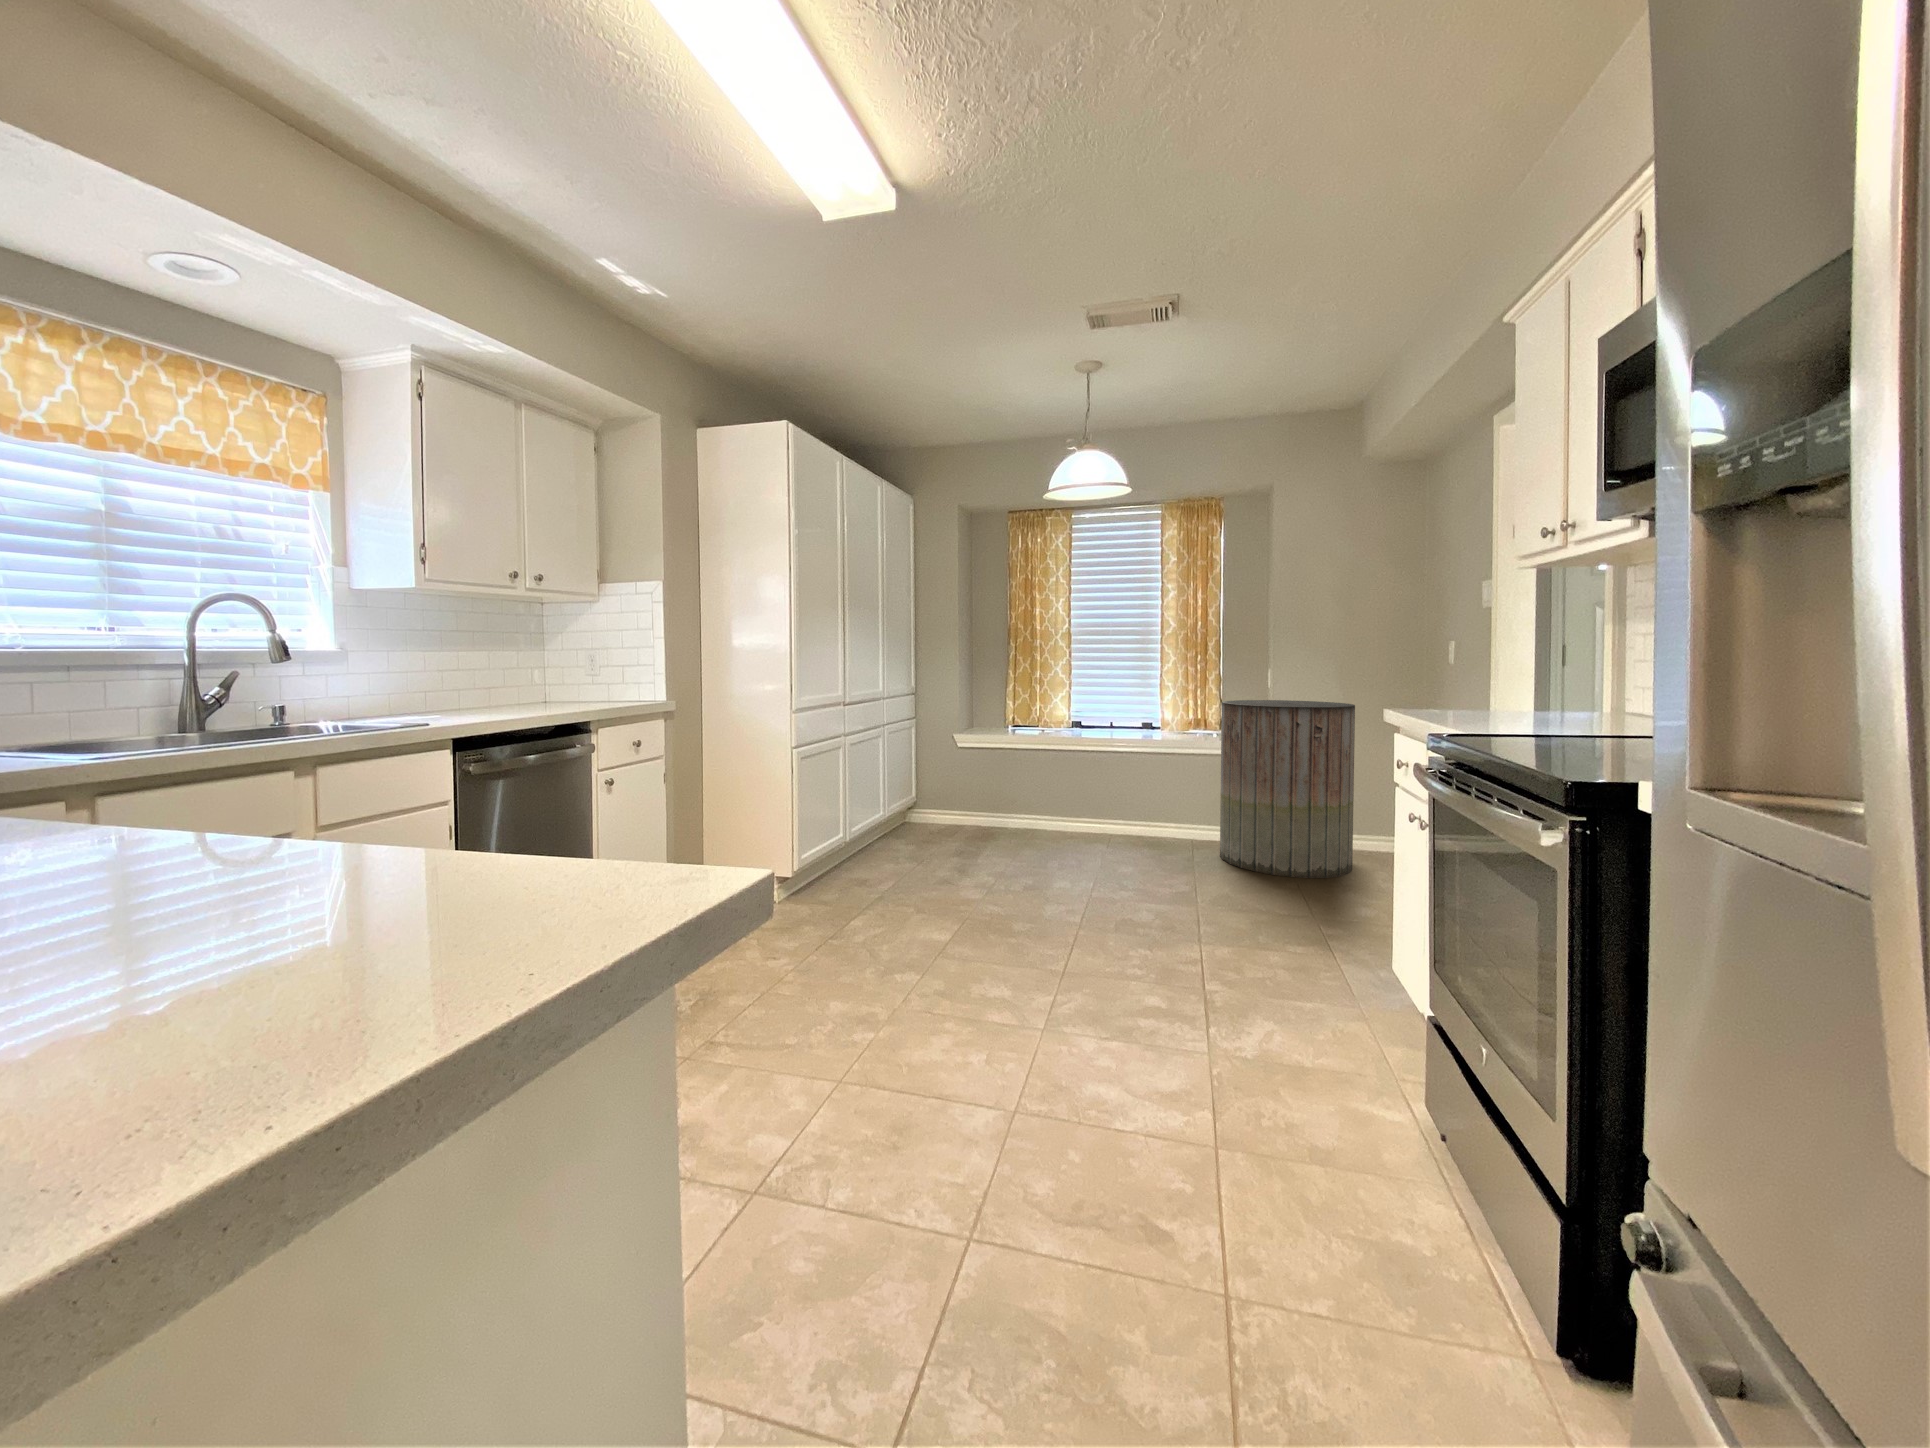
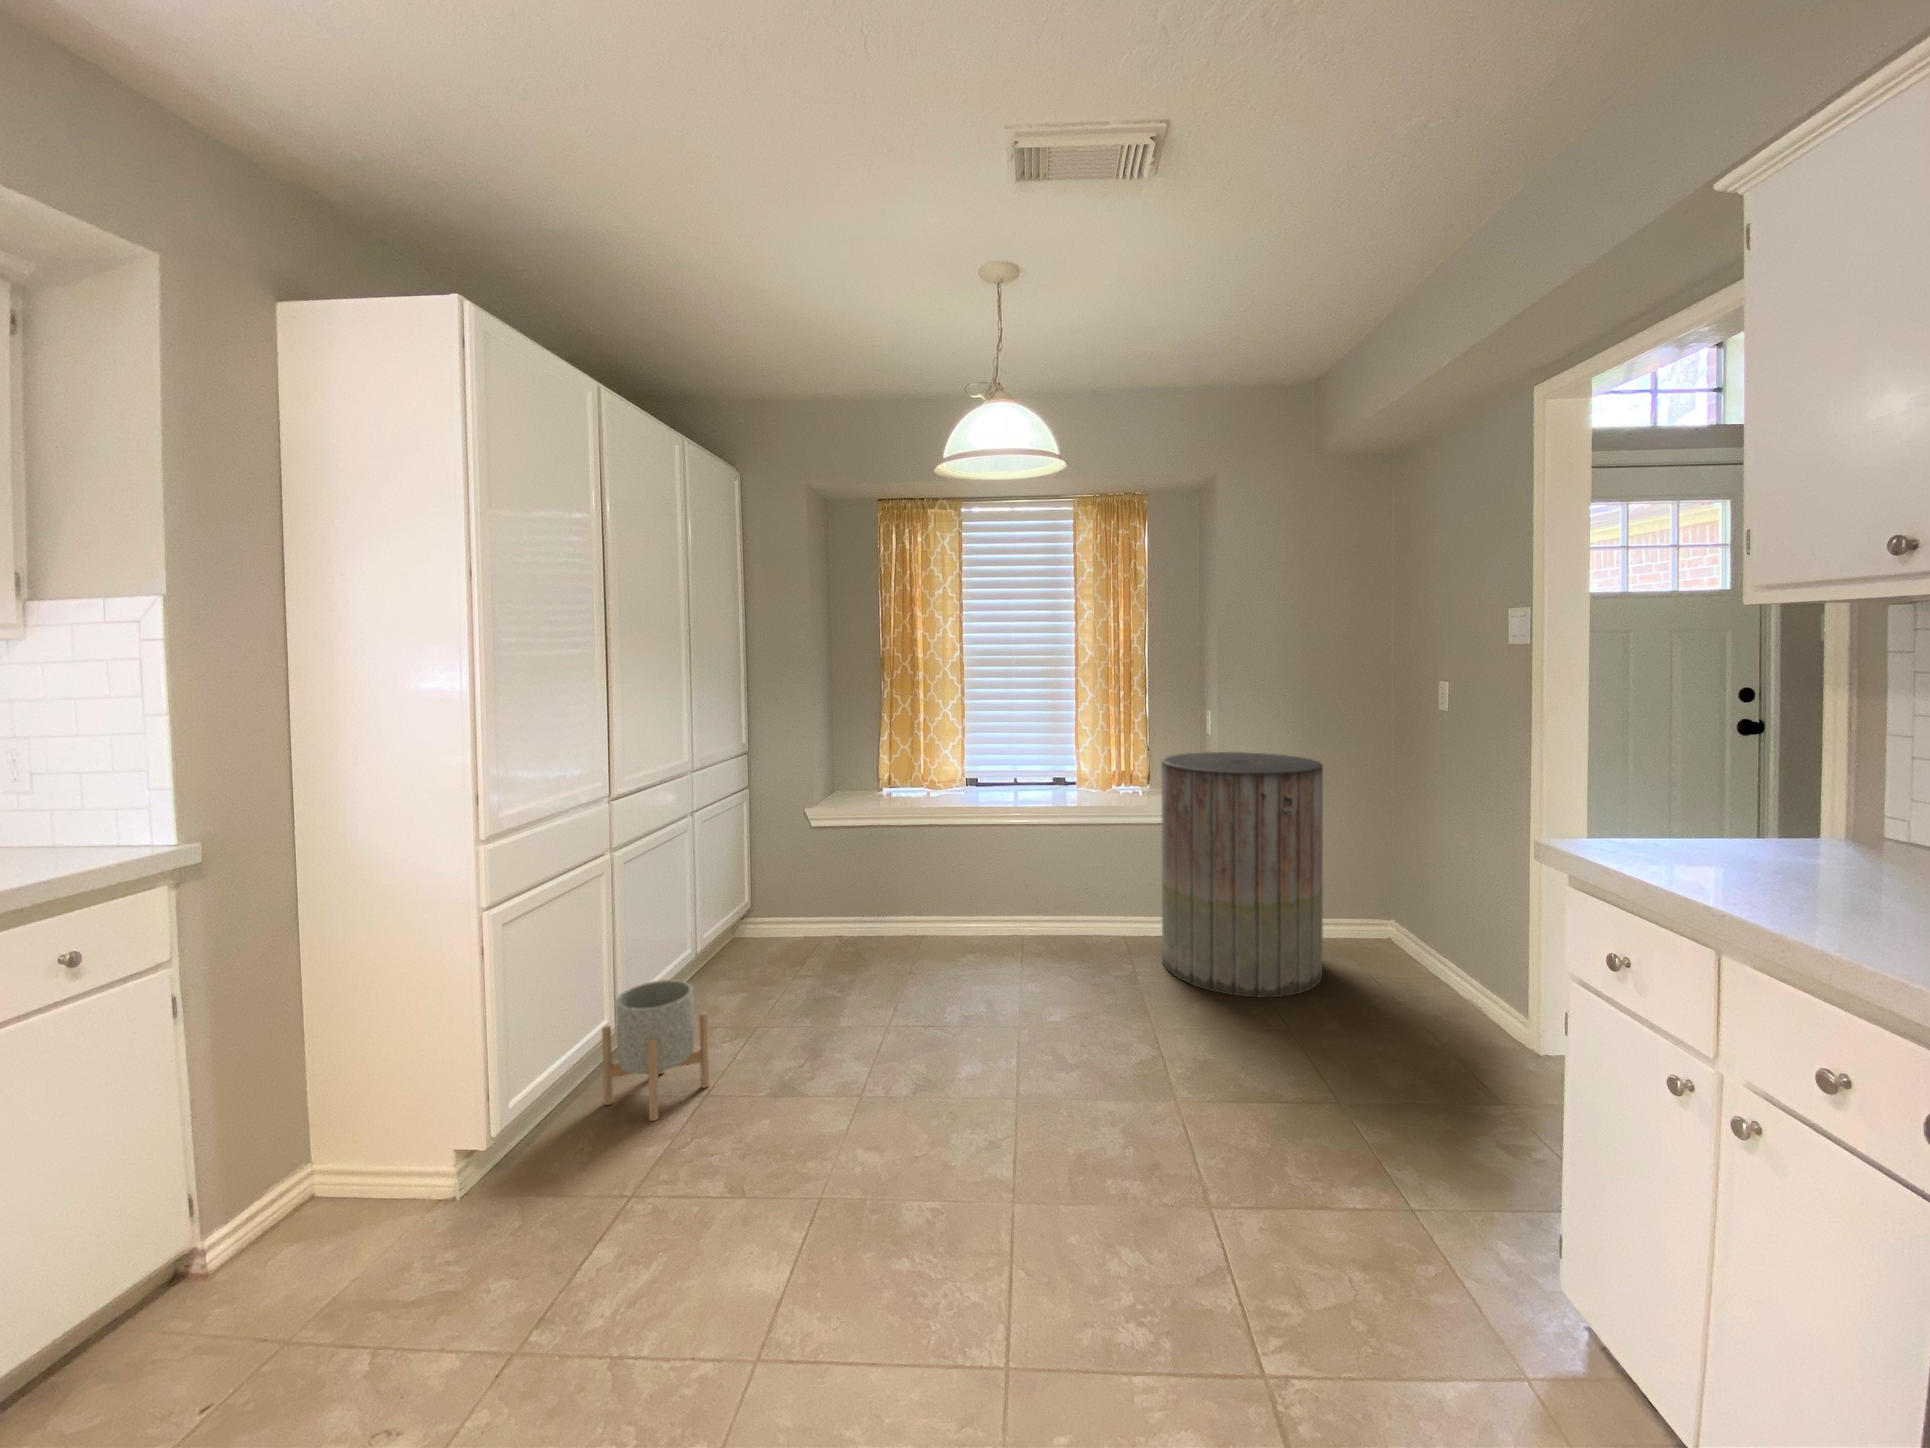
planter: none [841,815,901,890] -> present [602,980,709,1121]

